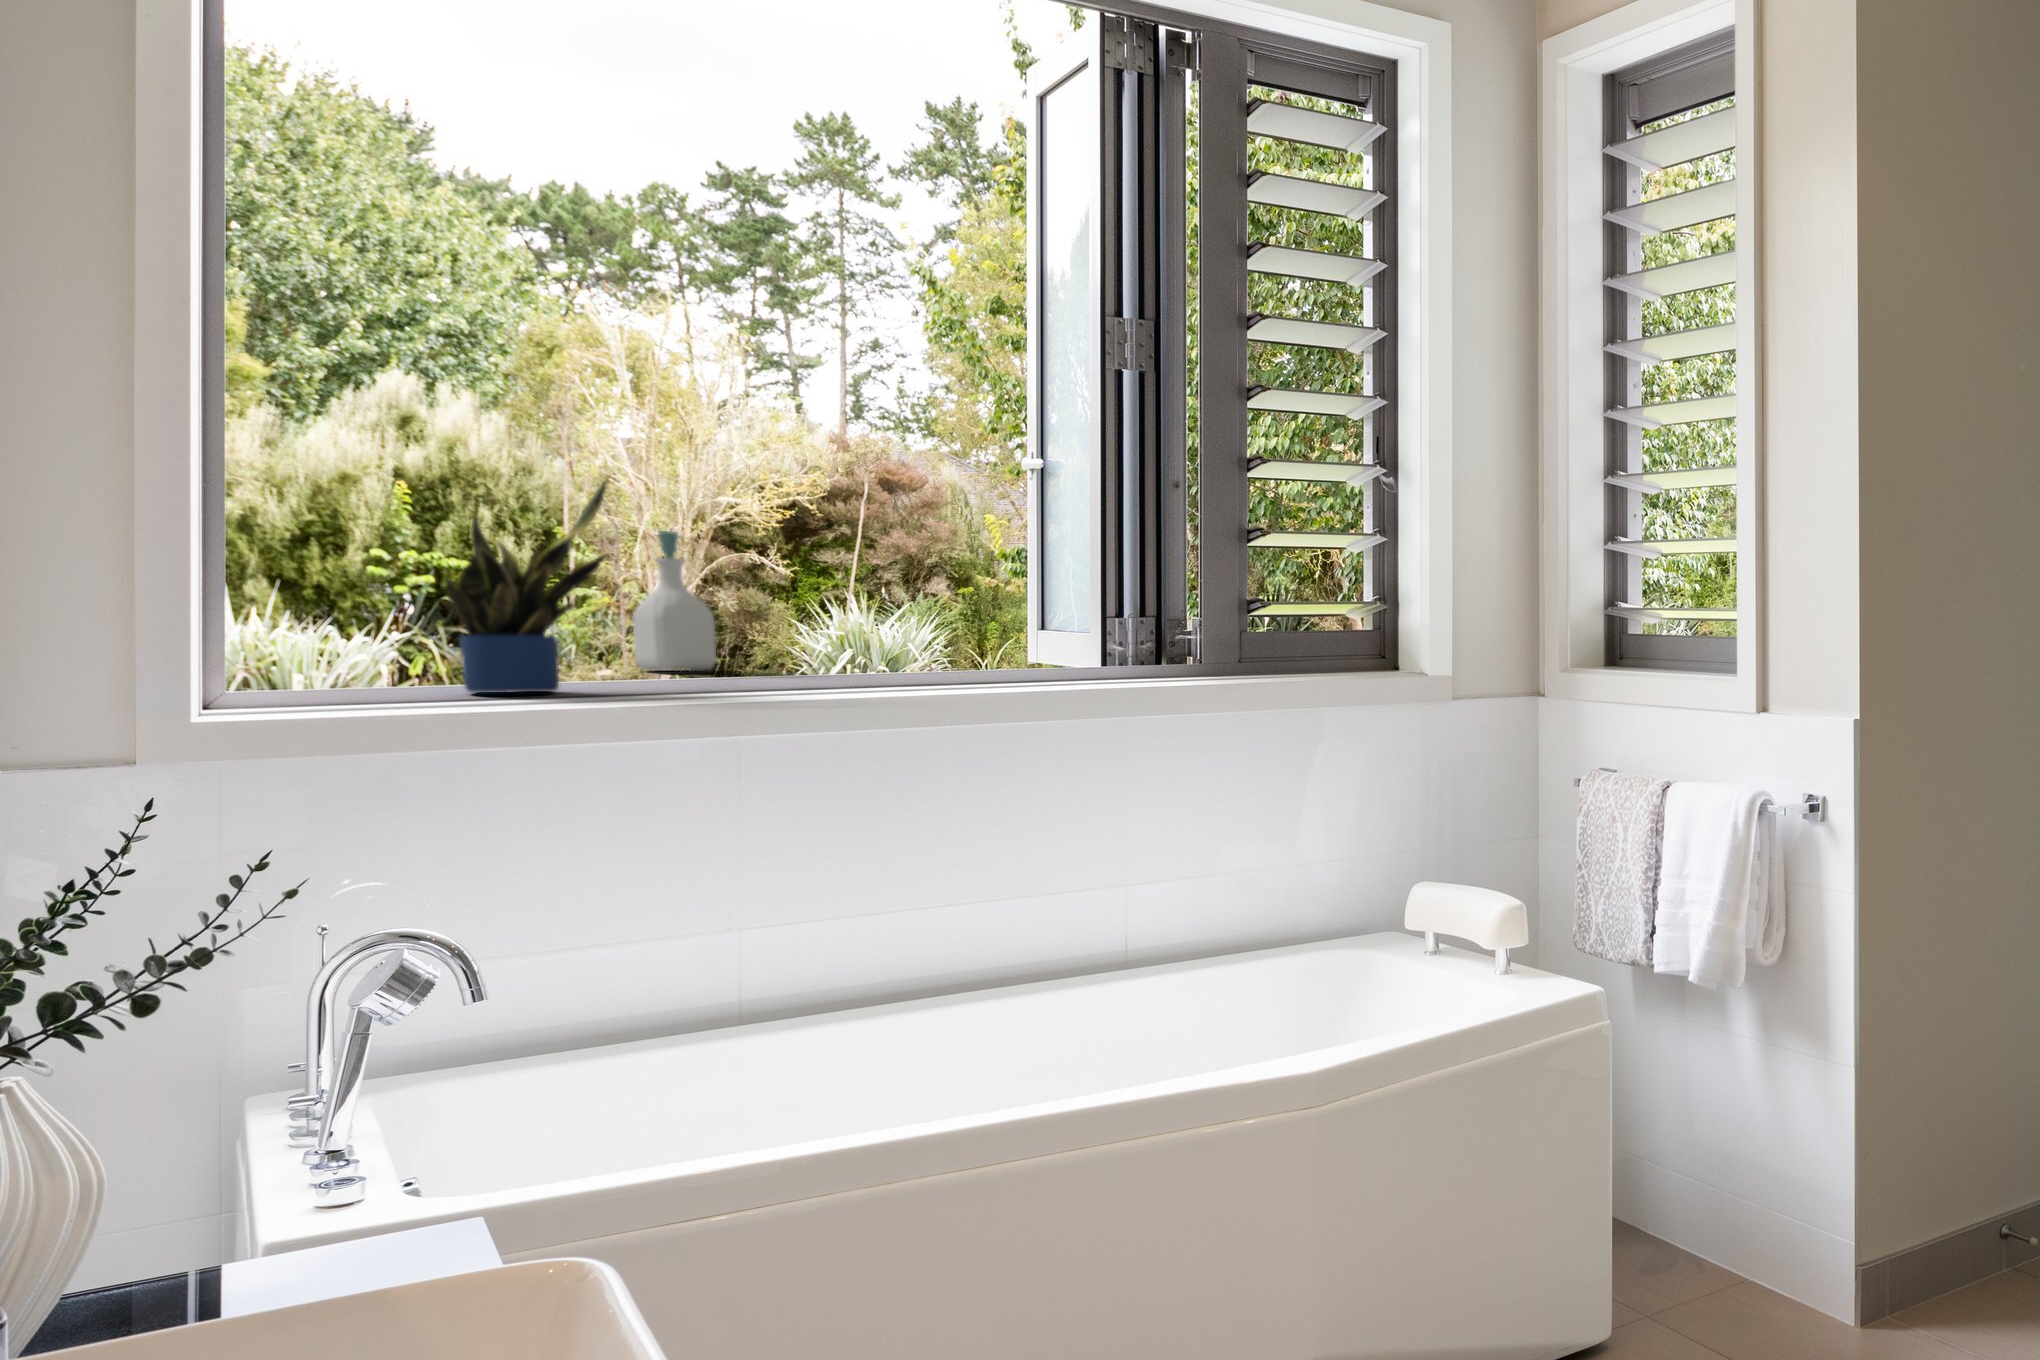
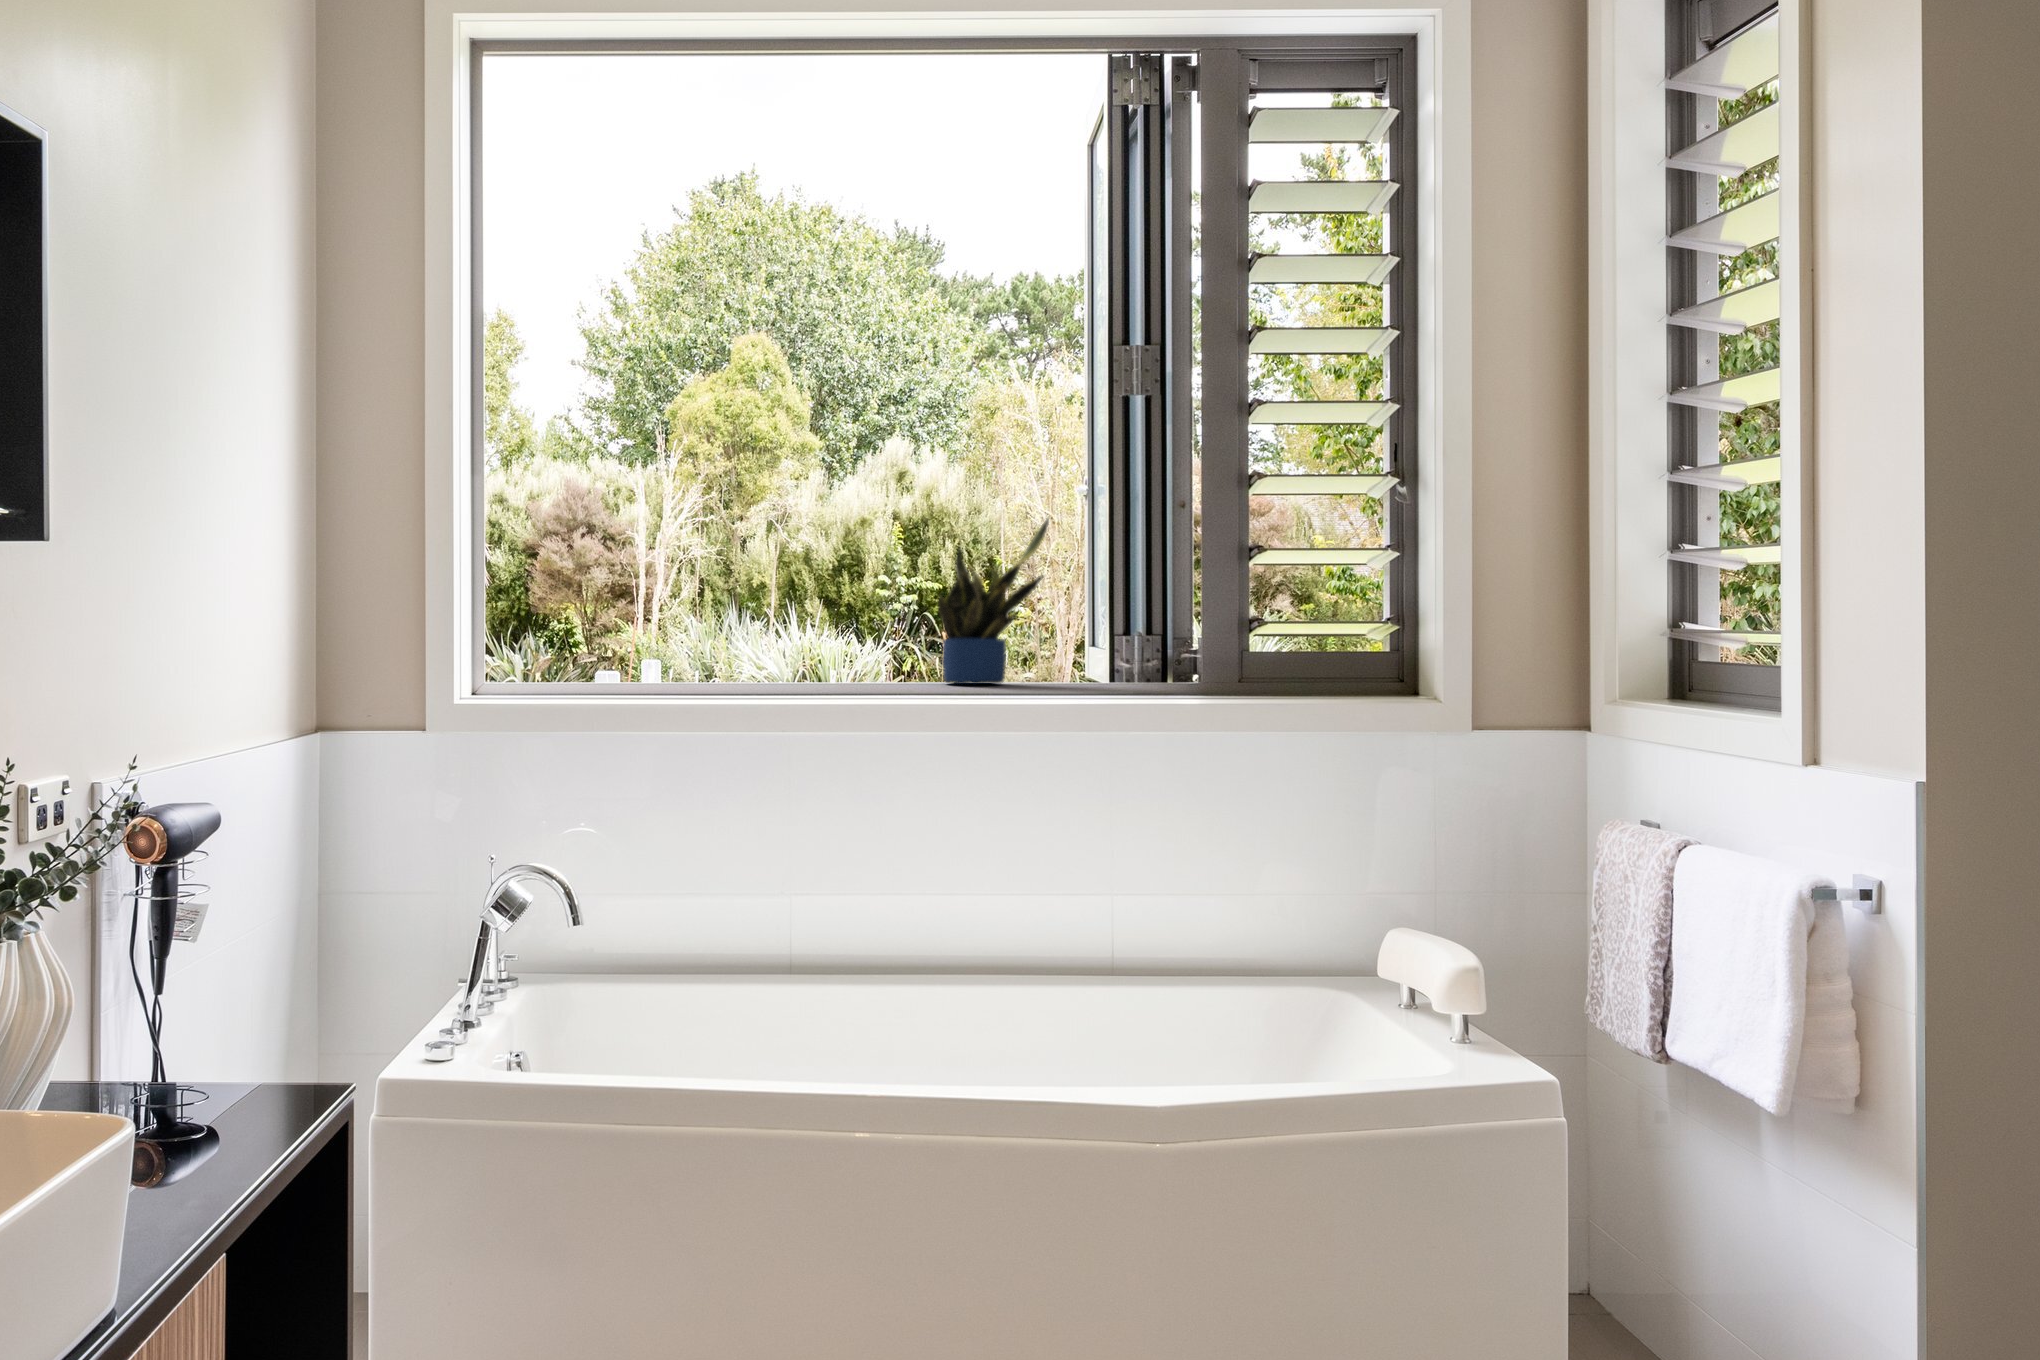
soap bottle: present [633,531,716,671] -> none [1048,556,1109,673]

